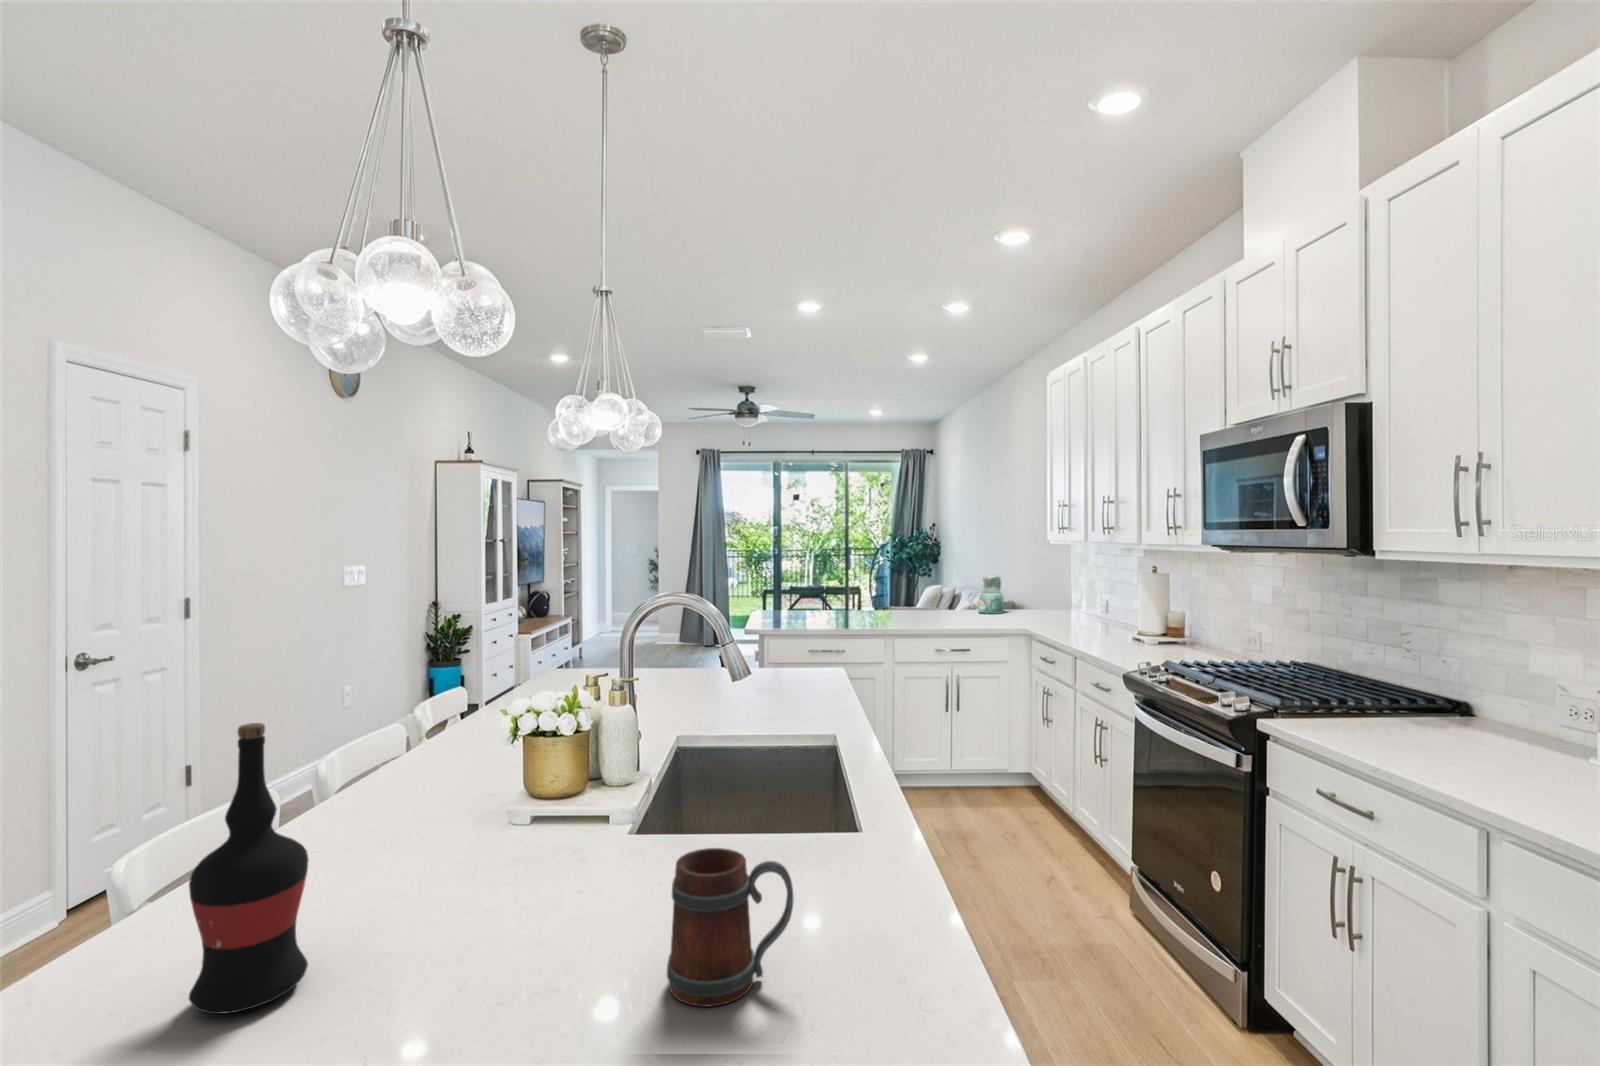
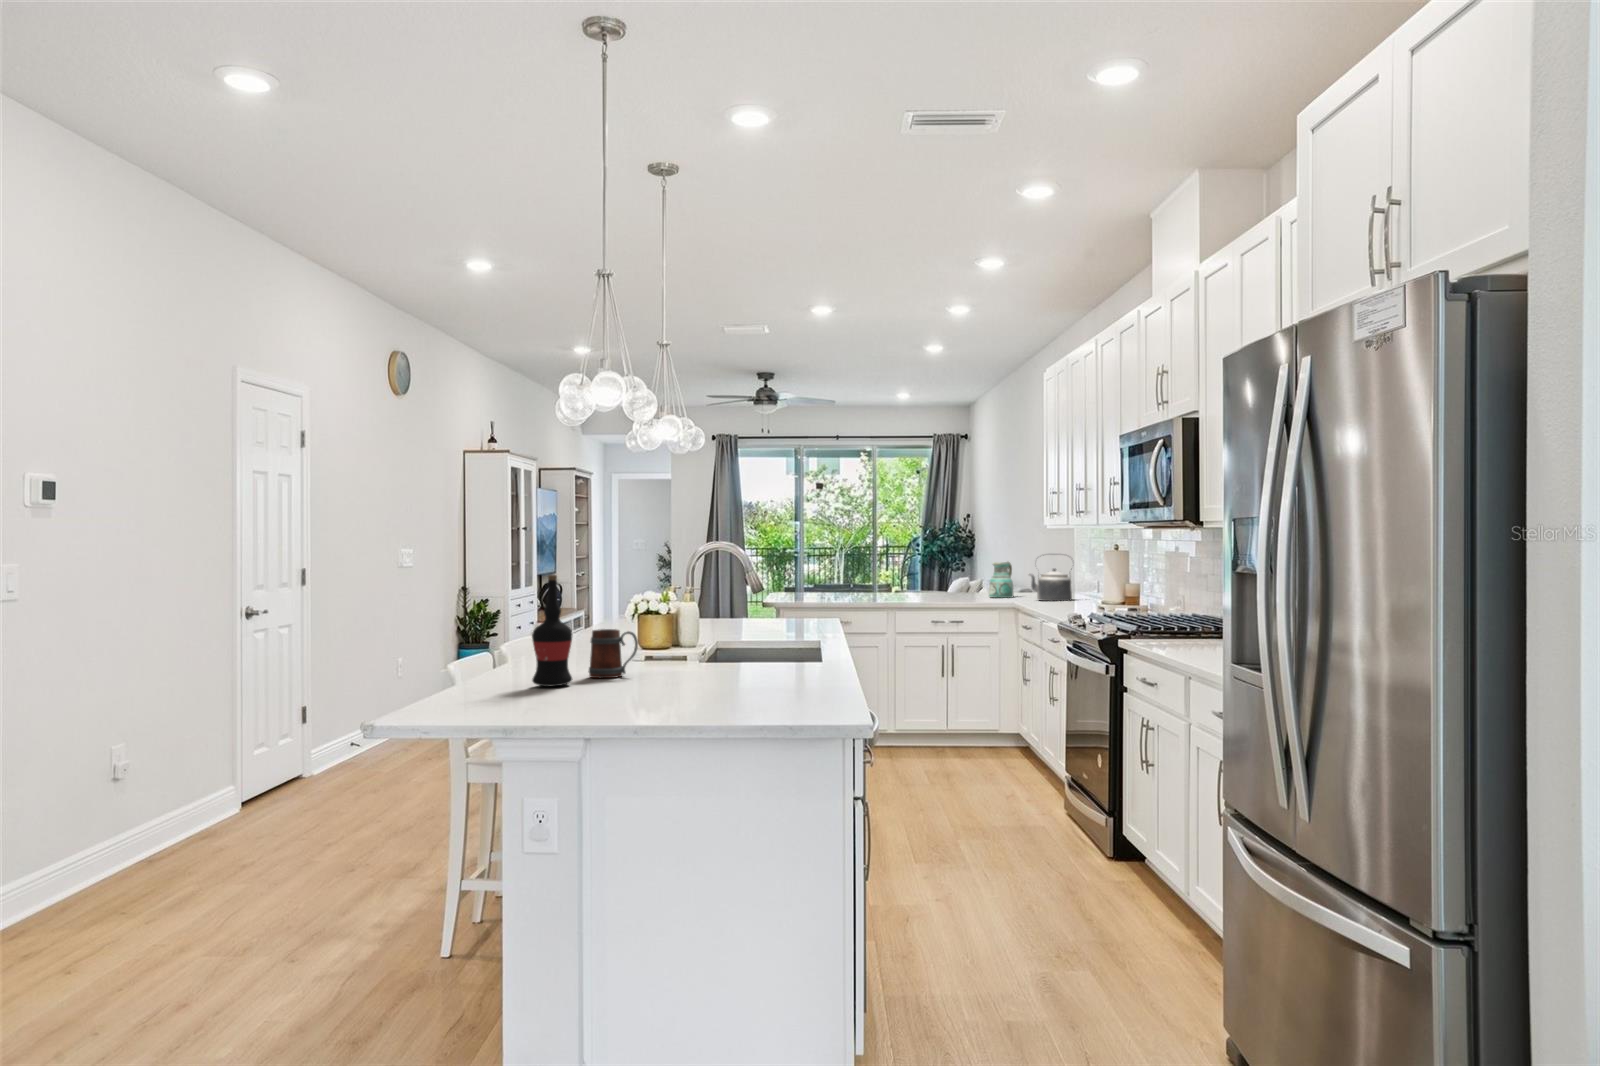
kettle: none [1027,570,1076,621] -> present [1029,569,1072,601]
mug: present [667,848,794,1007] -> present [588,629,638,678]

